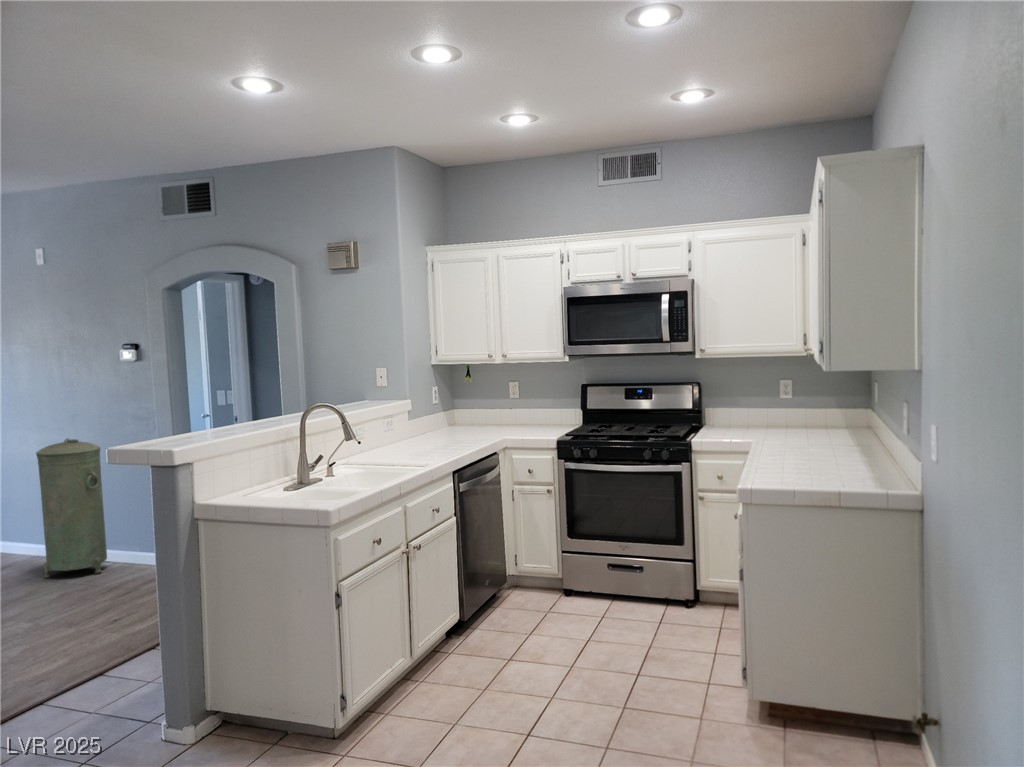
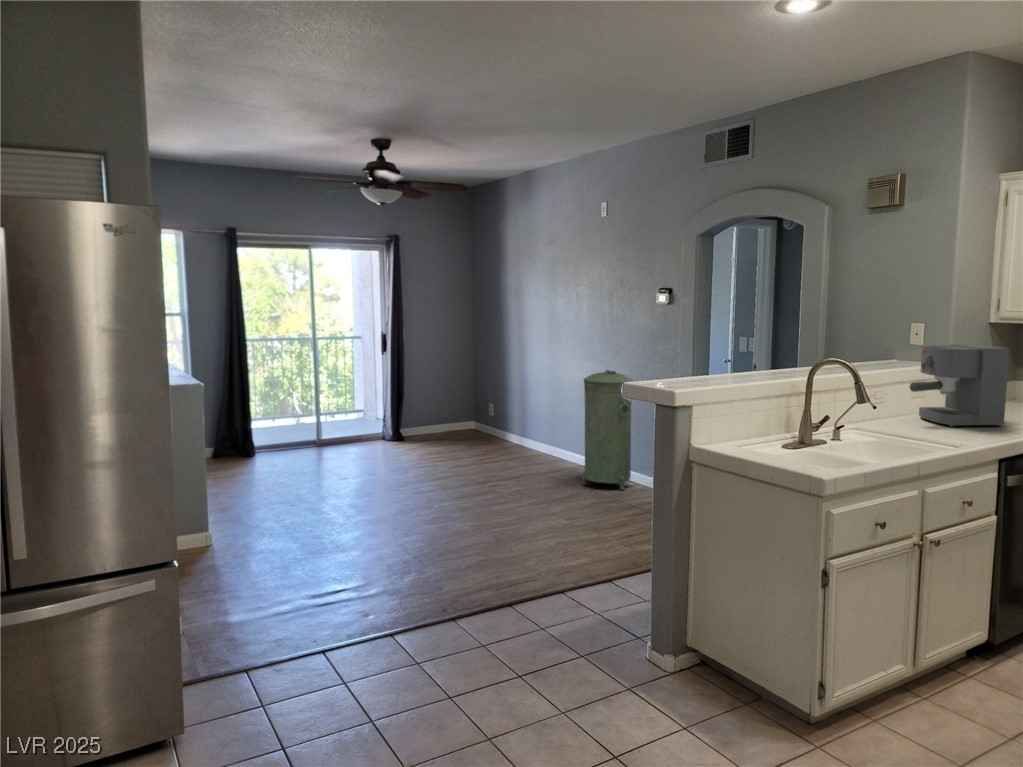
coffee maker: none [382,382,453,452] -> present [910,344,1009,427]

